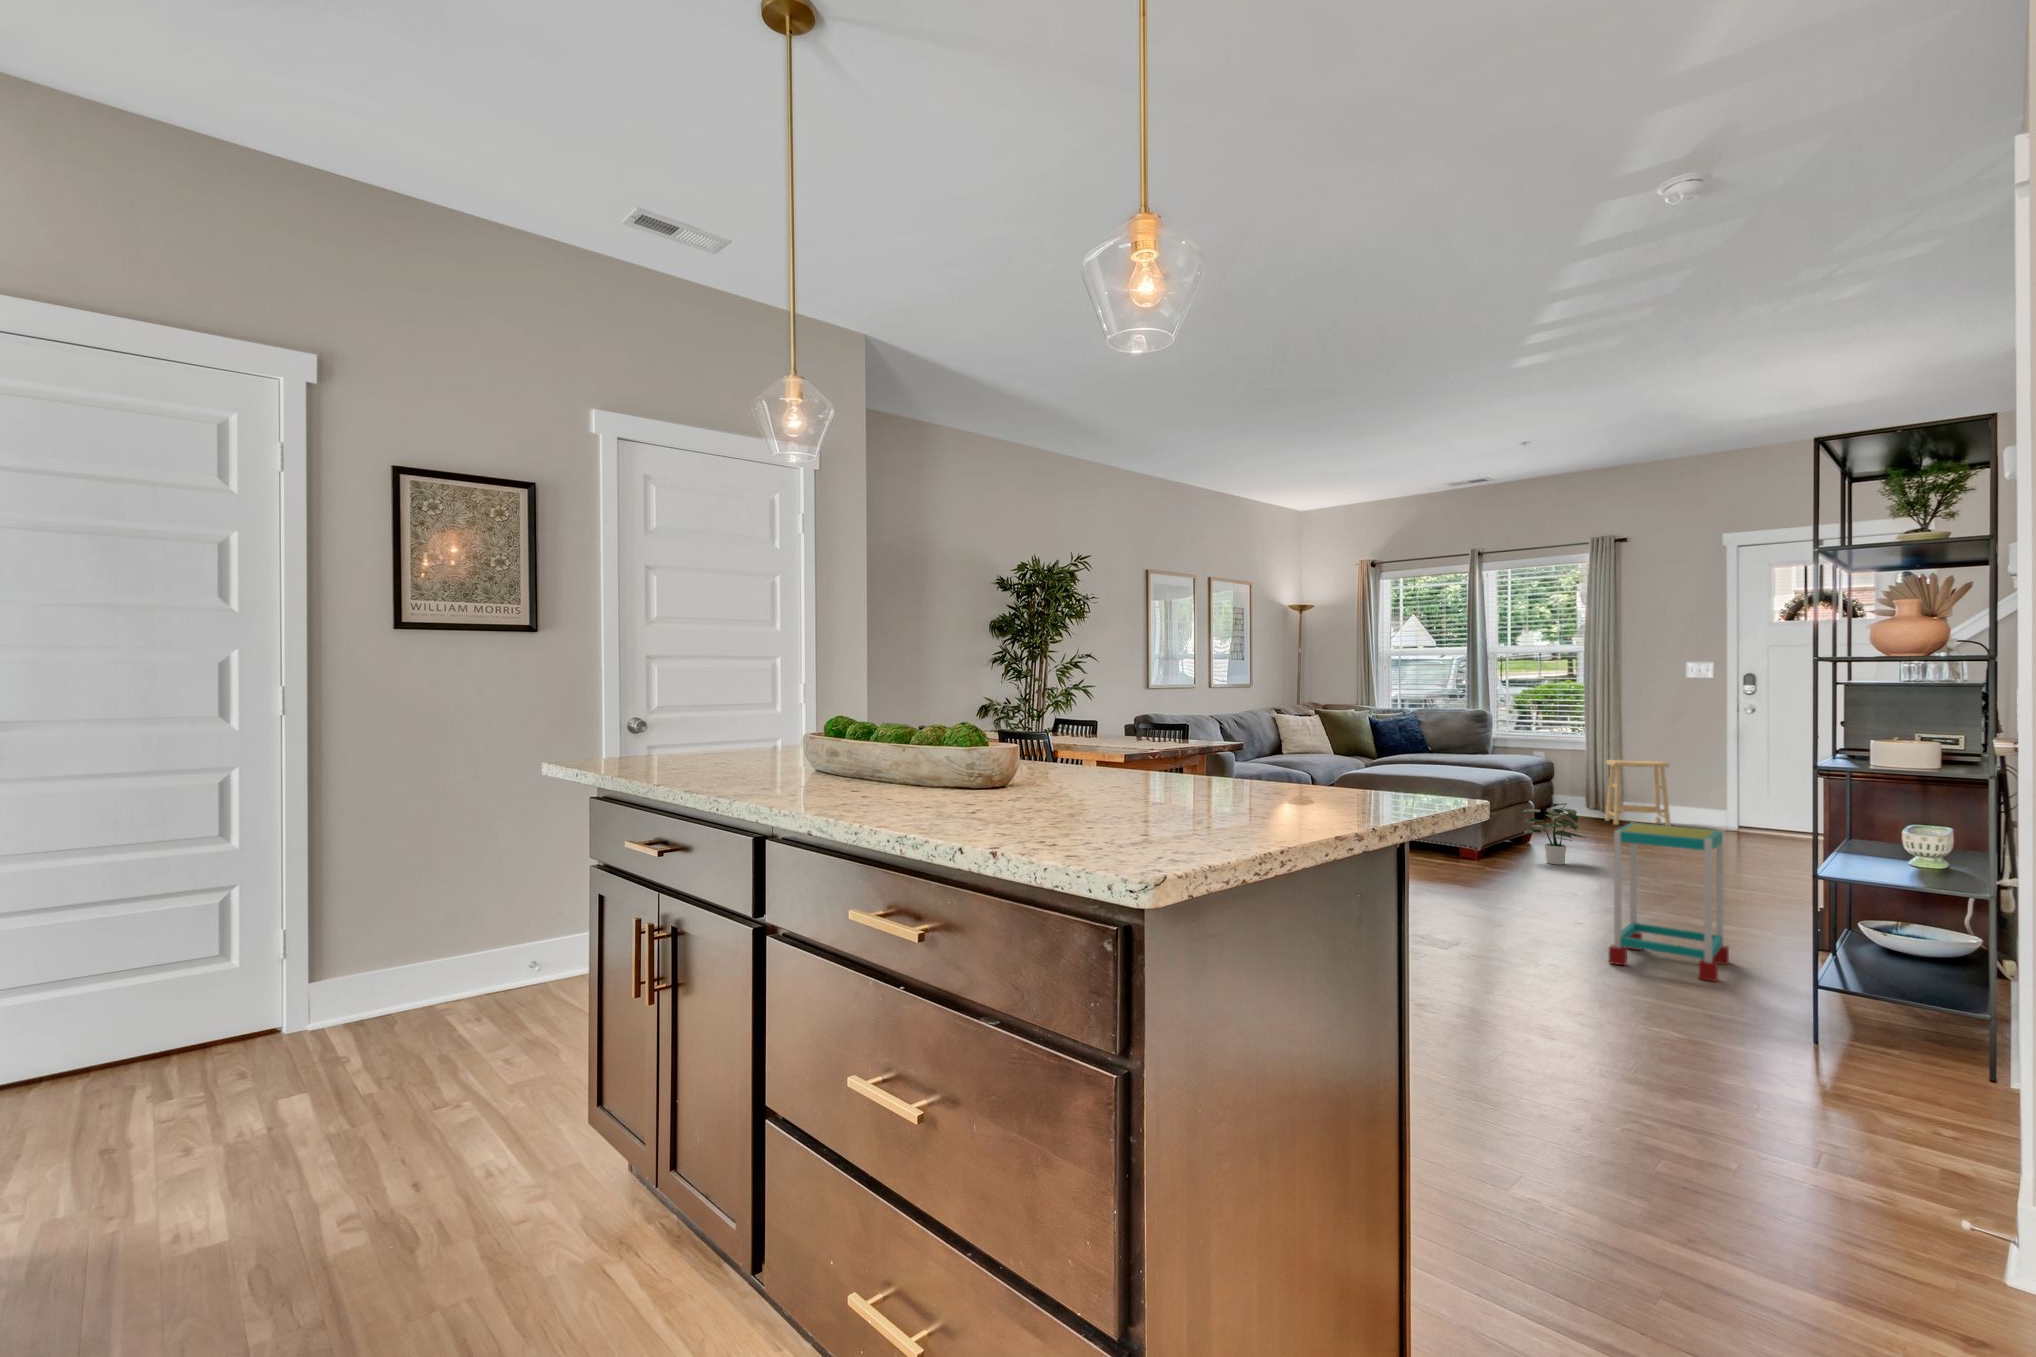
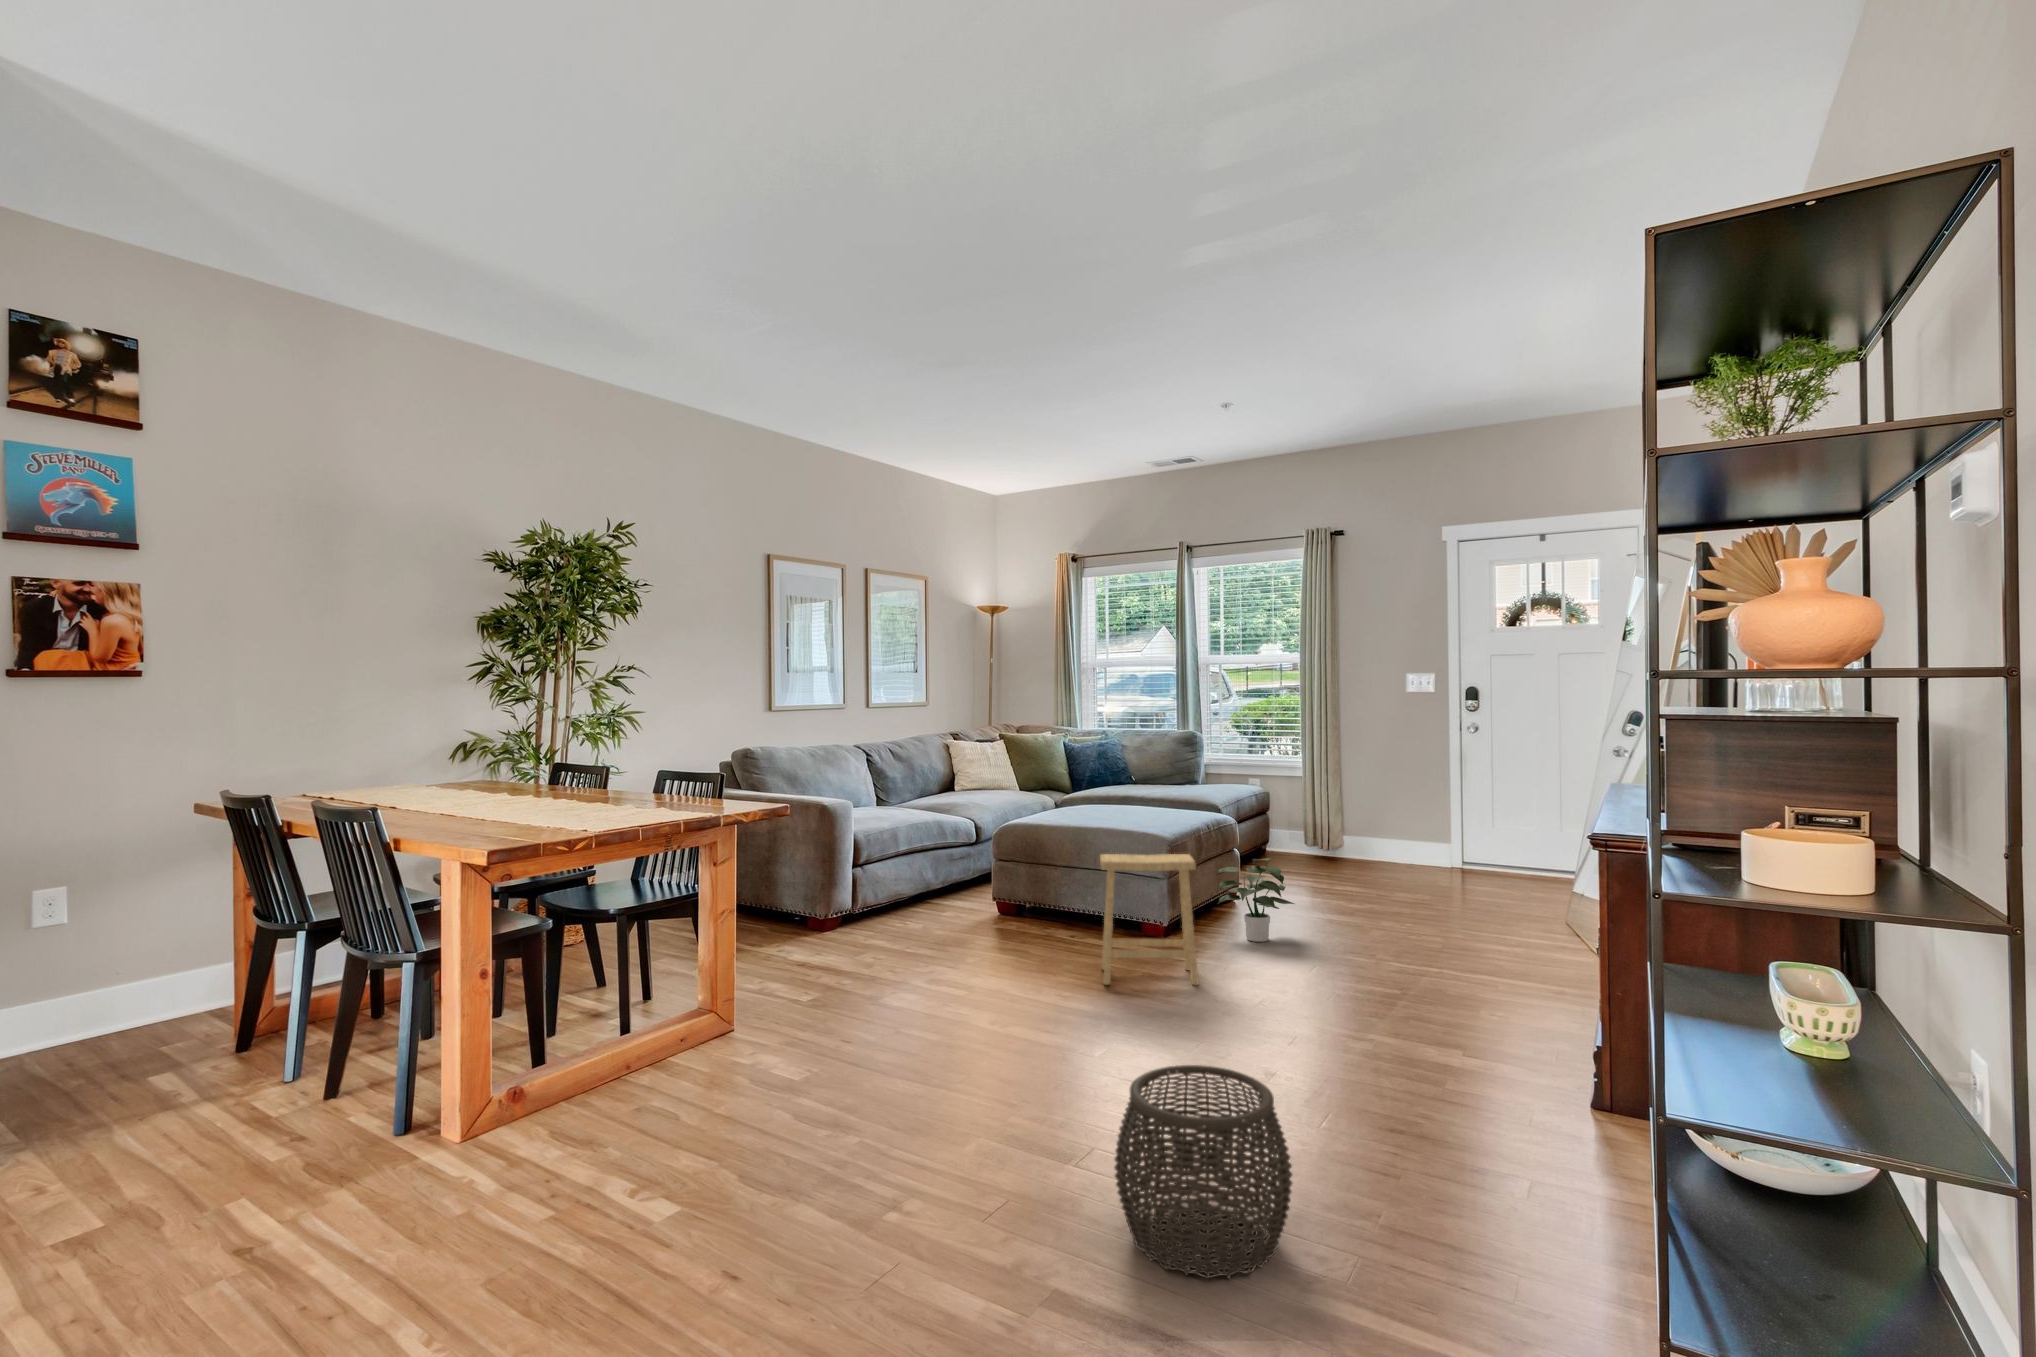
footstool: present [1605,760,1671,826] -> present [1100,854,1198,986]
side table: present [1609,823,1729,982] -> none [1295,927,1473,1221]
woven basket: none [1501,887,1612,989] -> present [1114,1065,1292,1279]

